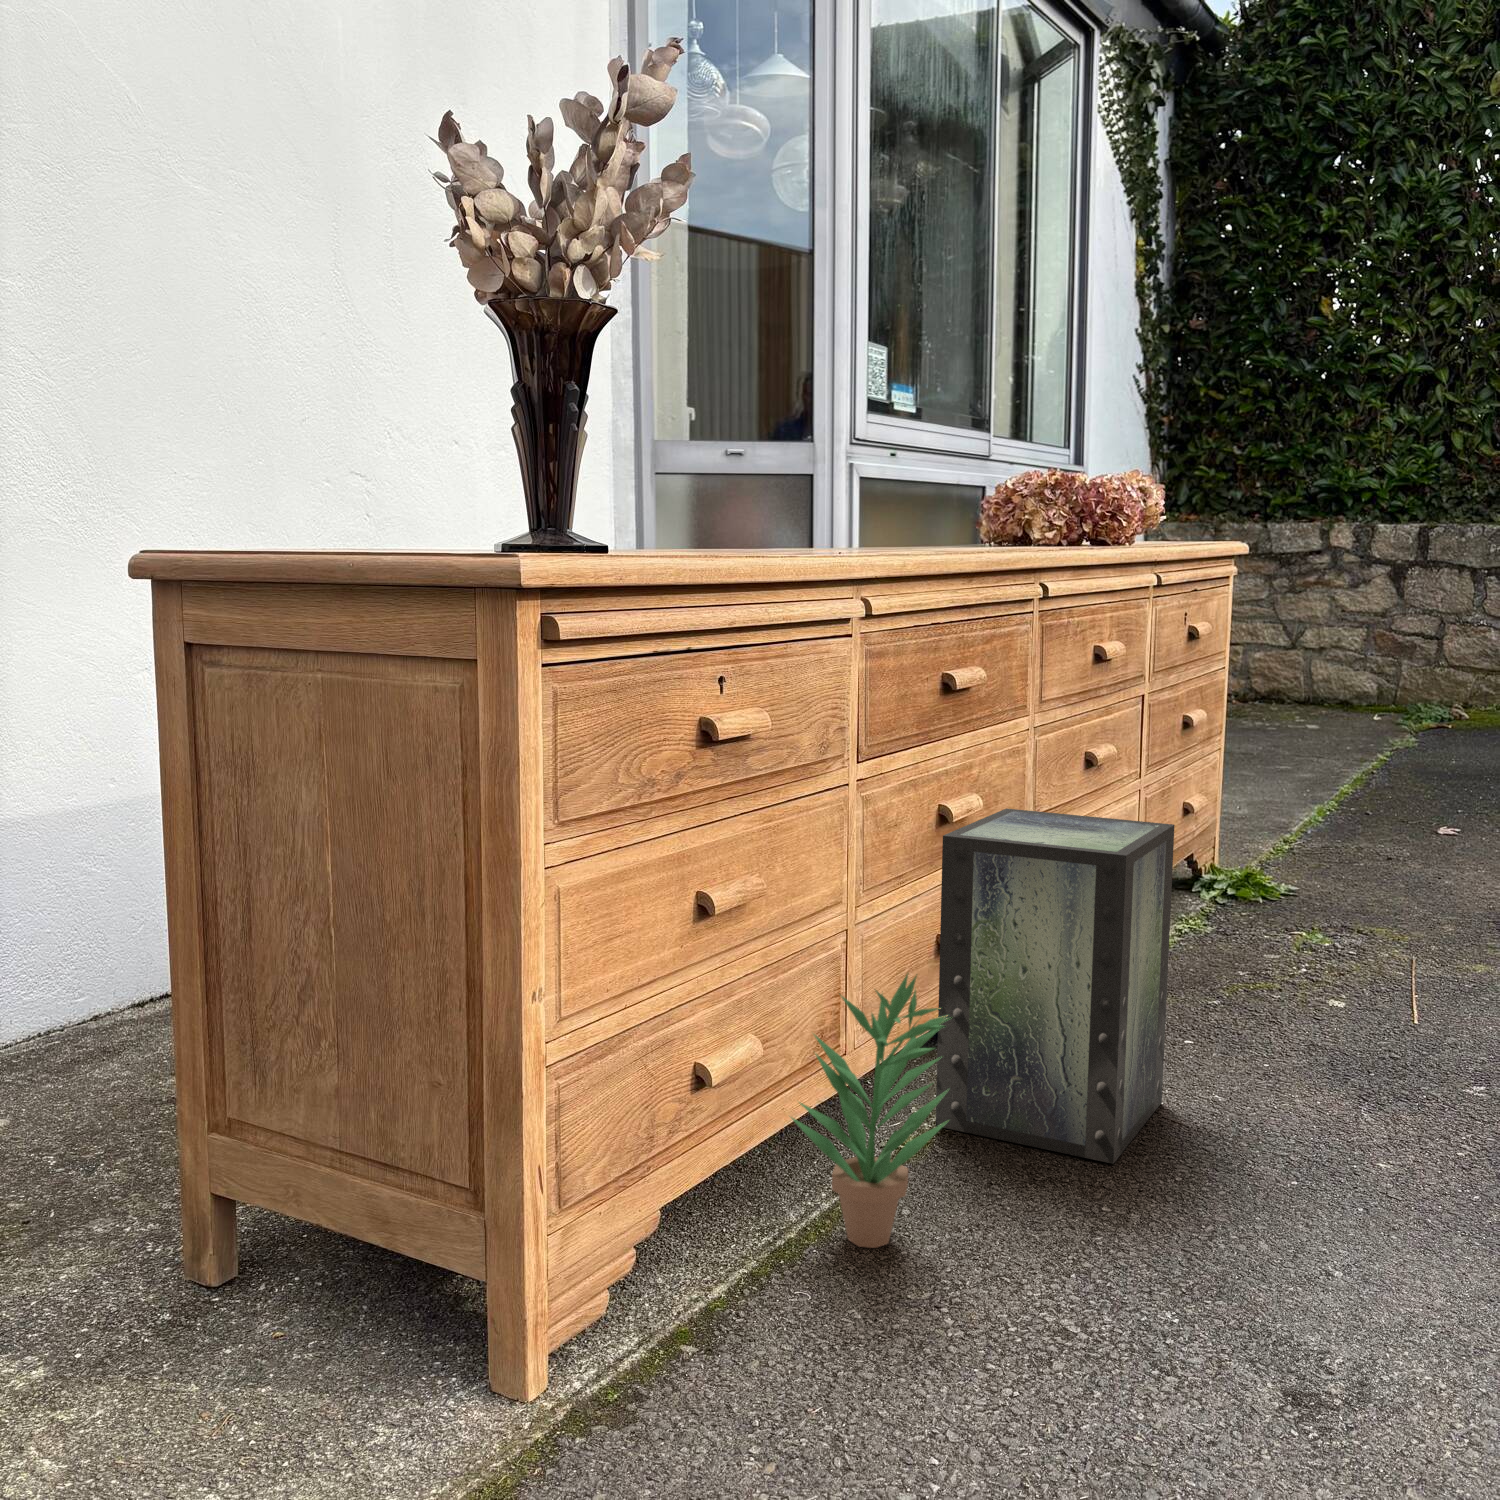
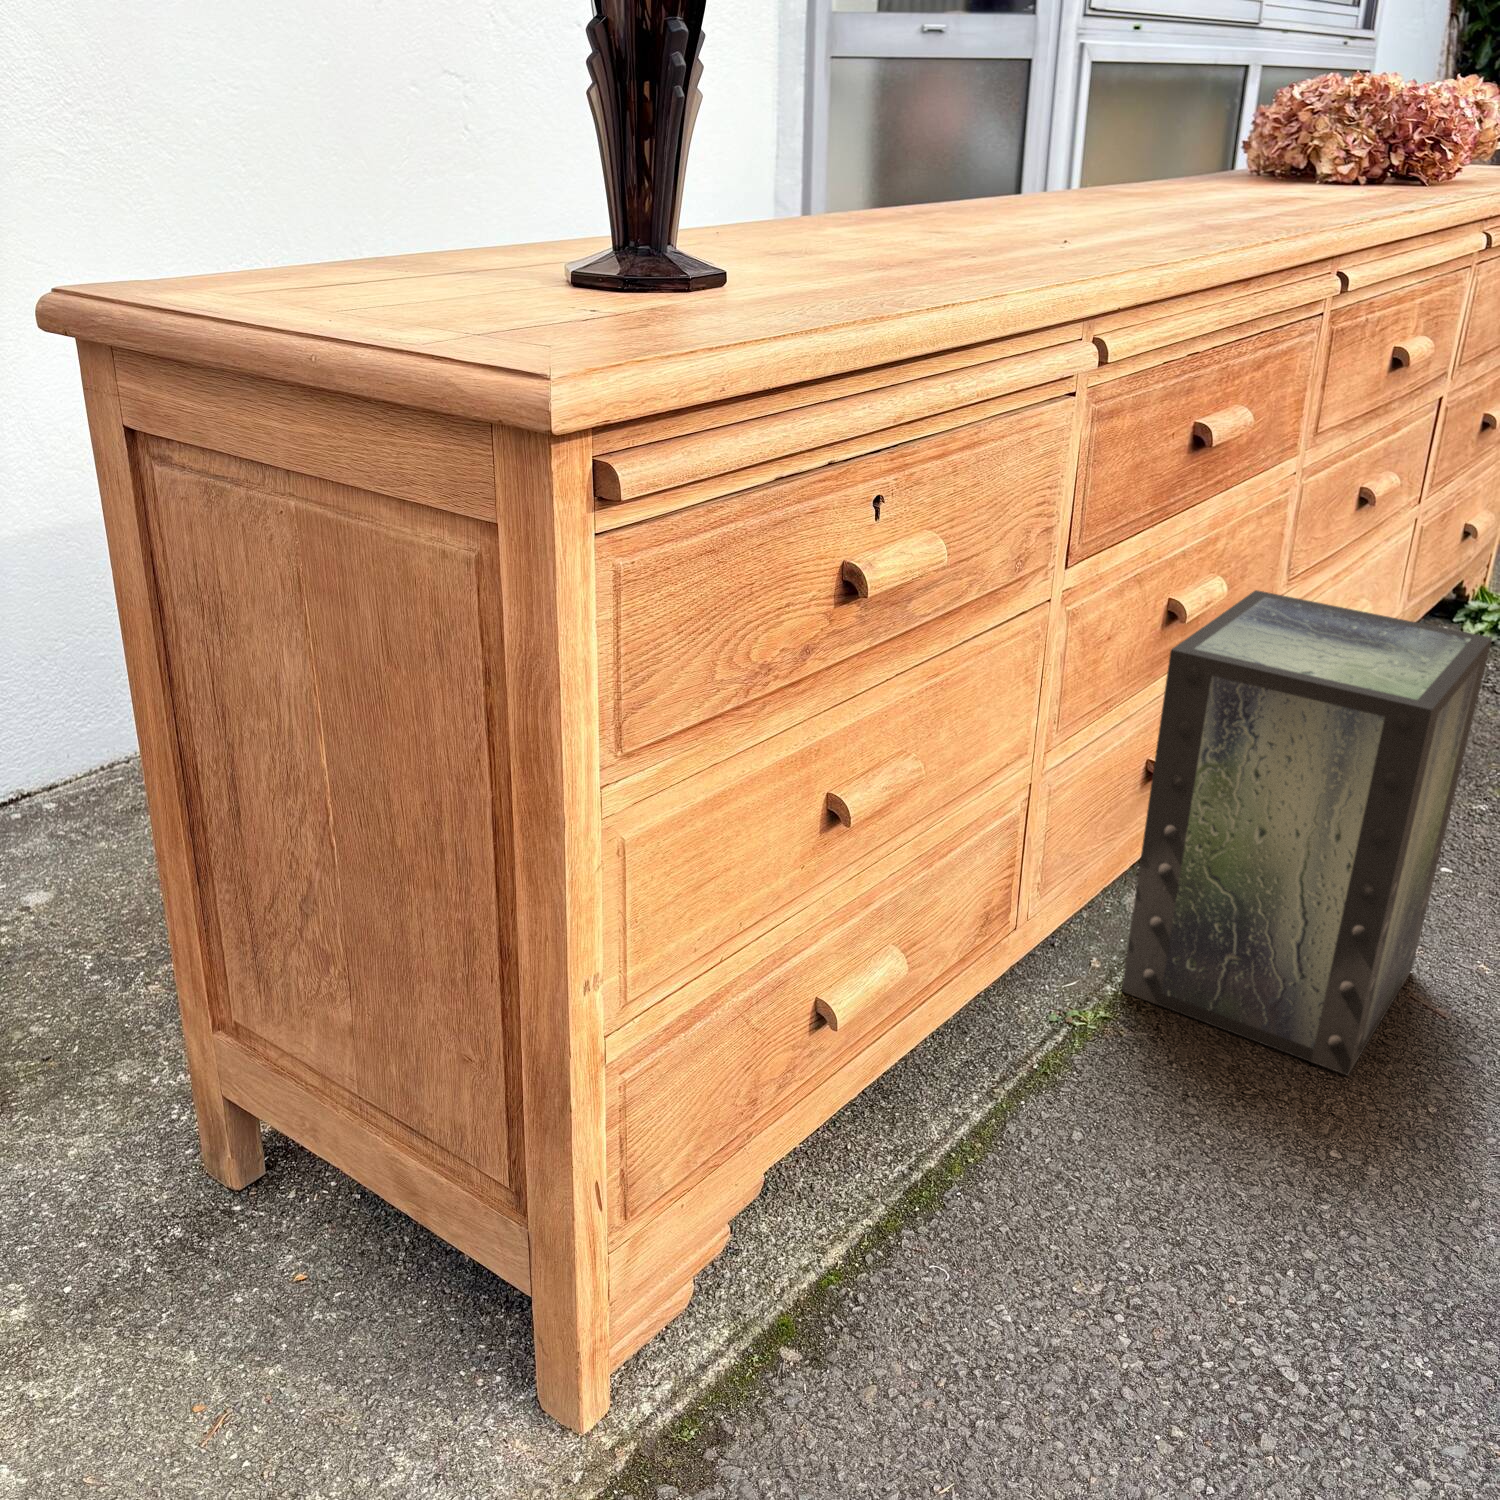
potted plant: present [791,975,949,1248] -> none [936,878,1169,1200]

